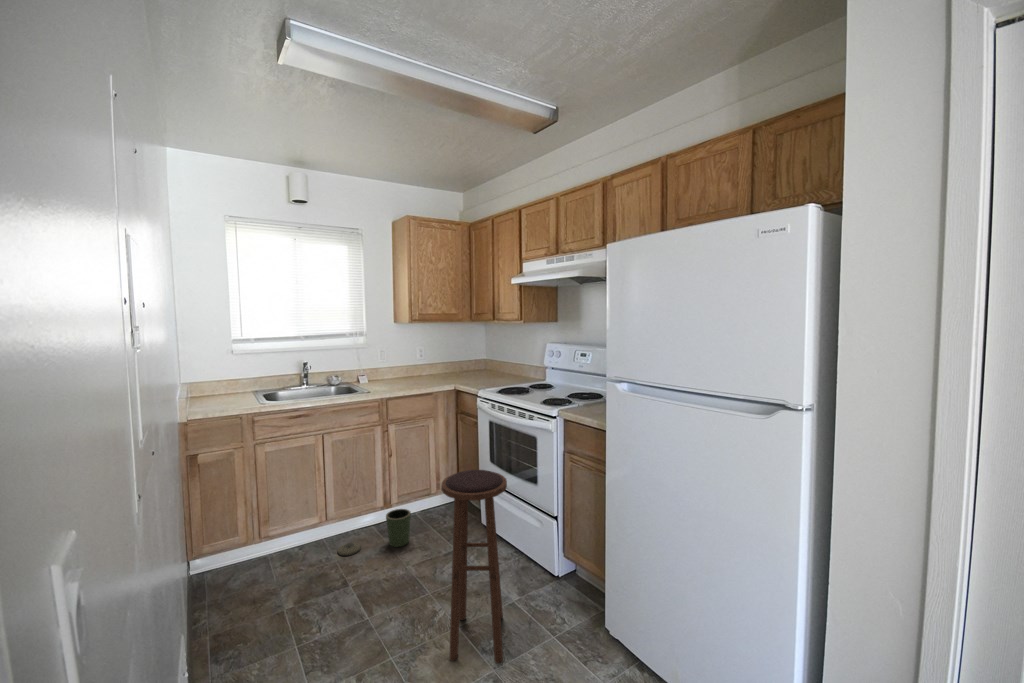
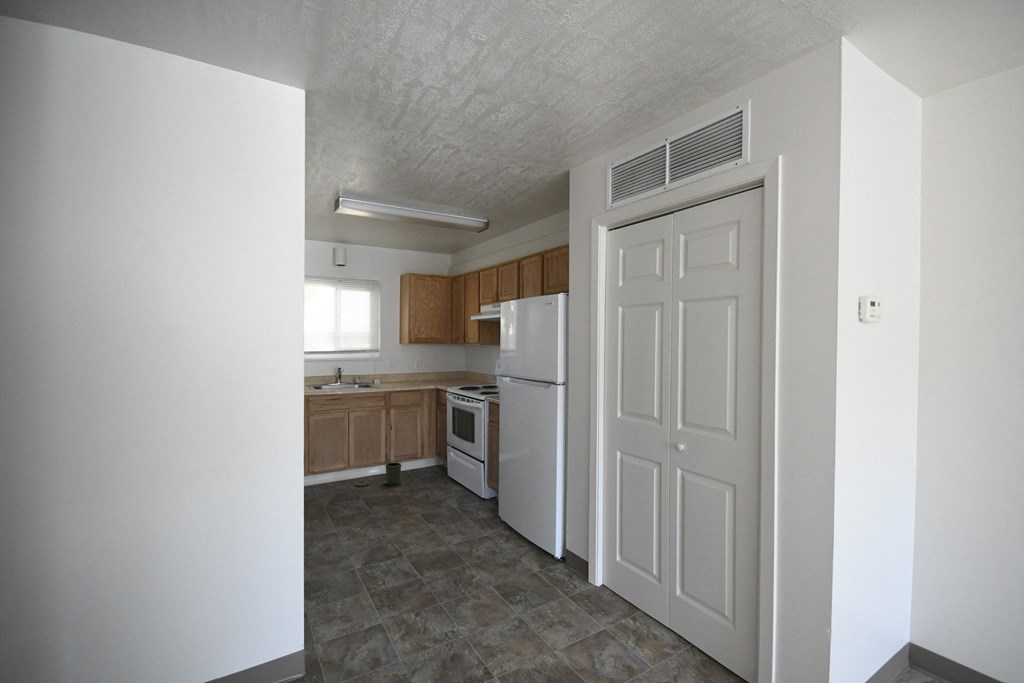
stool: present [441,470,507,664] -> none [411,424,447,524]

